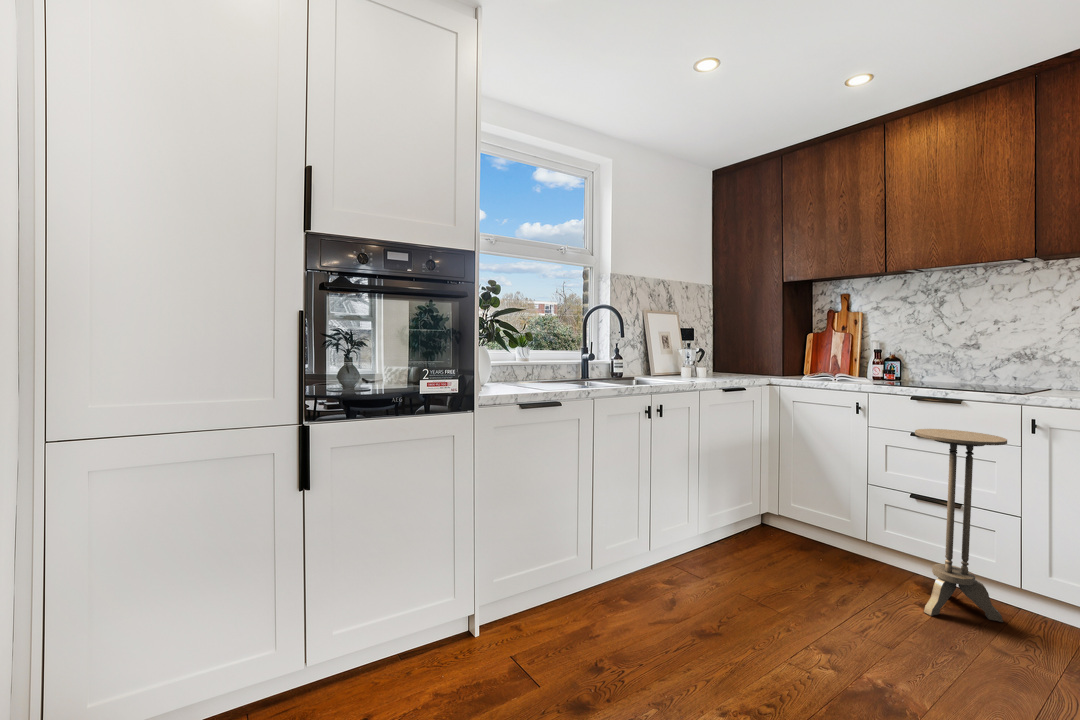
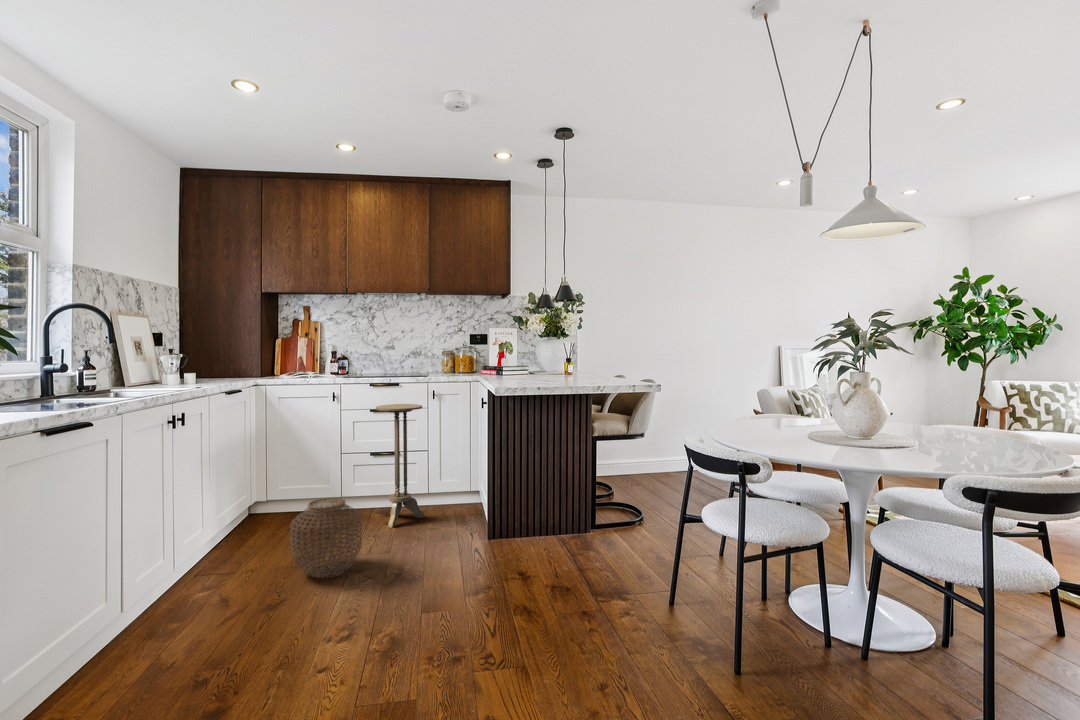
woven basket: none [750,540,851,654] -> present [290,498,362,578]

